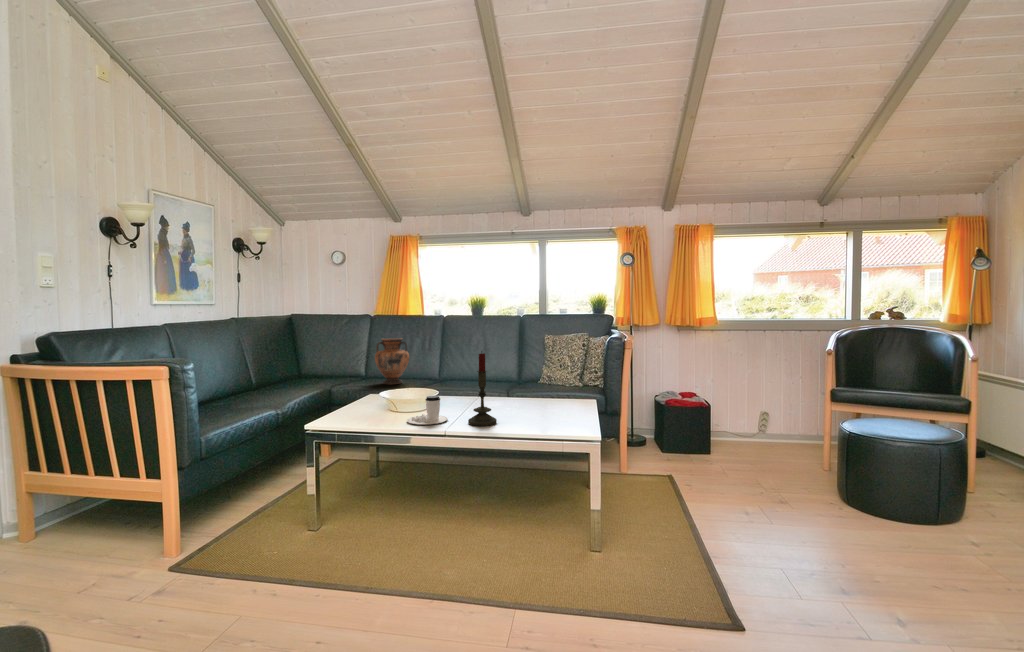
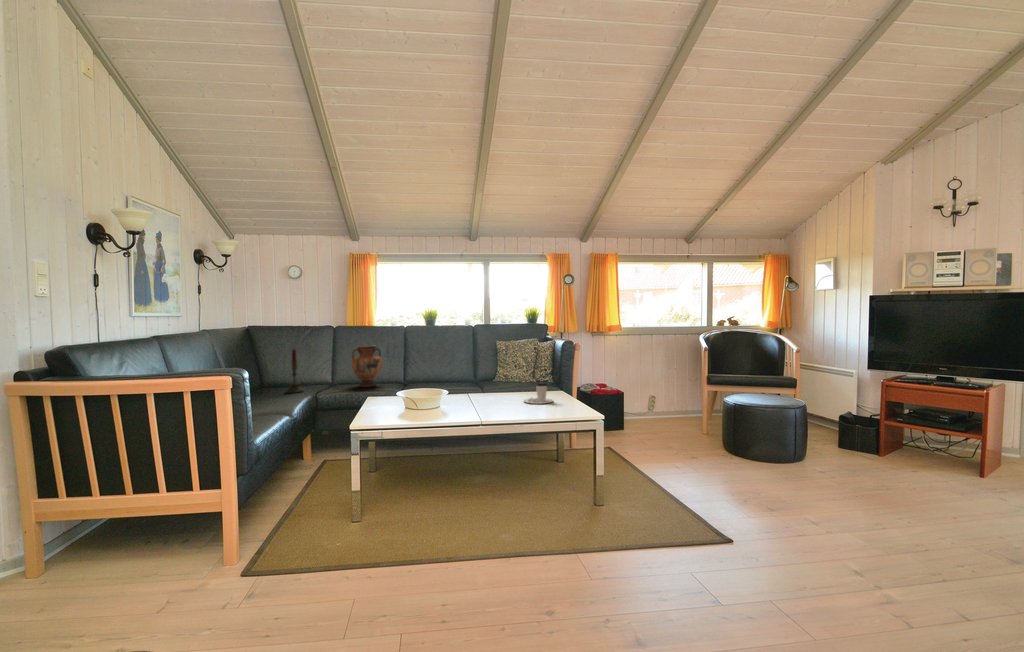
candle: present [468,353,497,426] -> present [285,349,304,393]
coffee cup: present [407,396,448,425] -> present [524,383,553,404]

